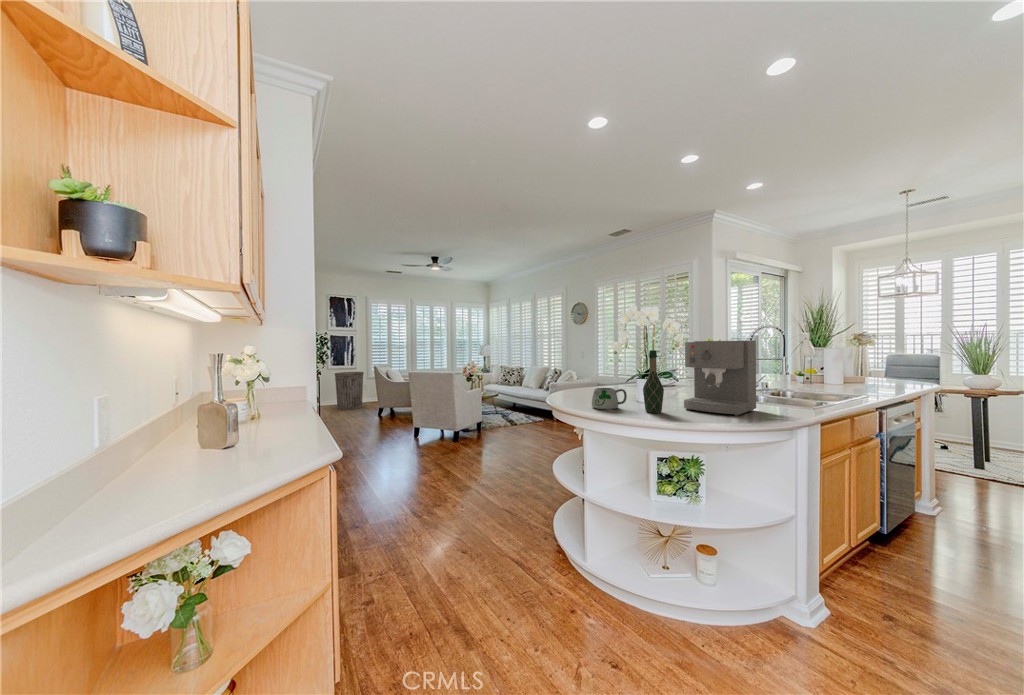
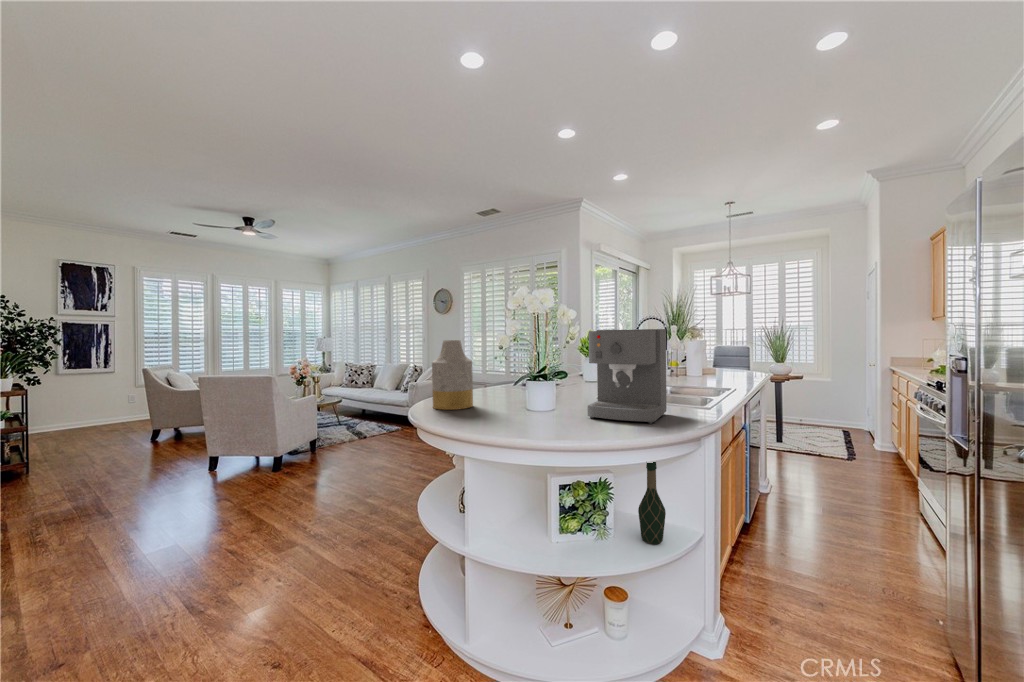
vase: none [565,348,595,399] -> present [432,340,473,410]
wine bottle: present [643,350,664,413] -> present [638,462,666,544]
trash can: present [335,372,364,410] -> none [72,378,128,436]
mug: present [592,388,627,411] -> none [471,394,518,427]

